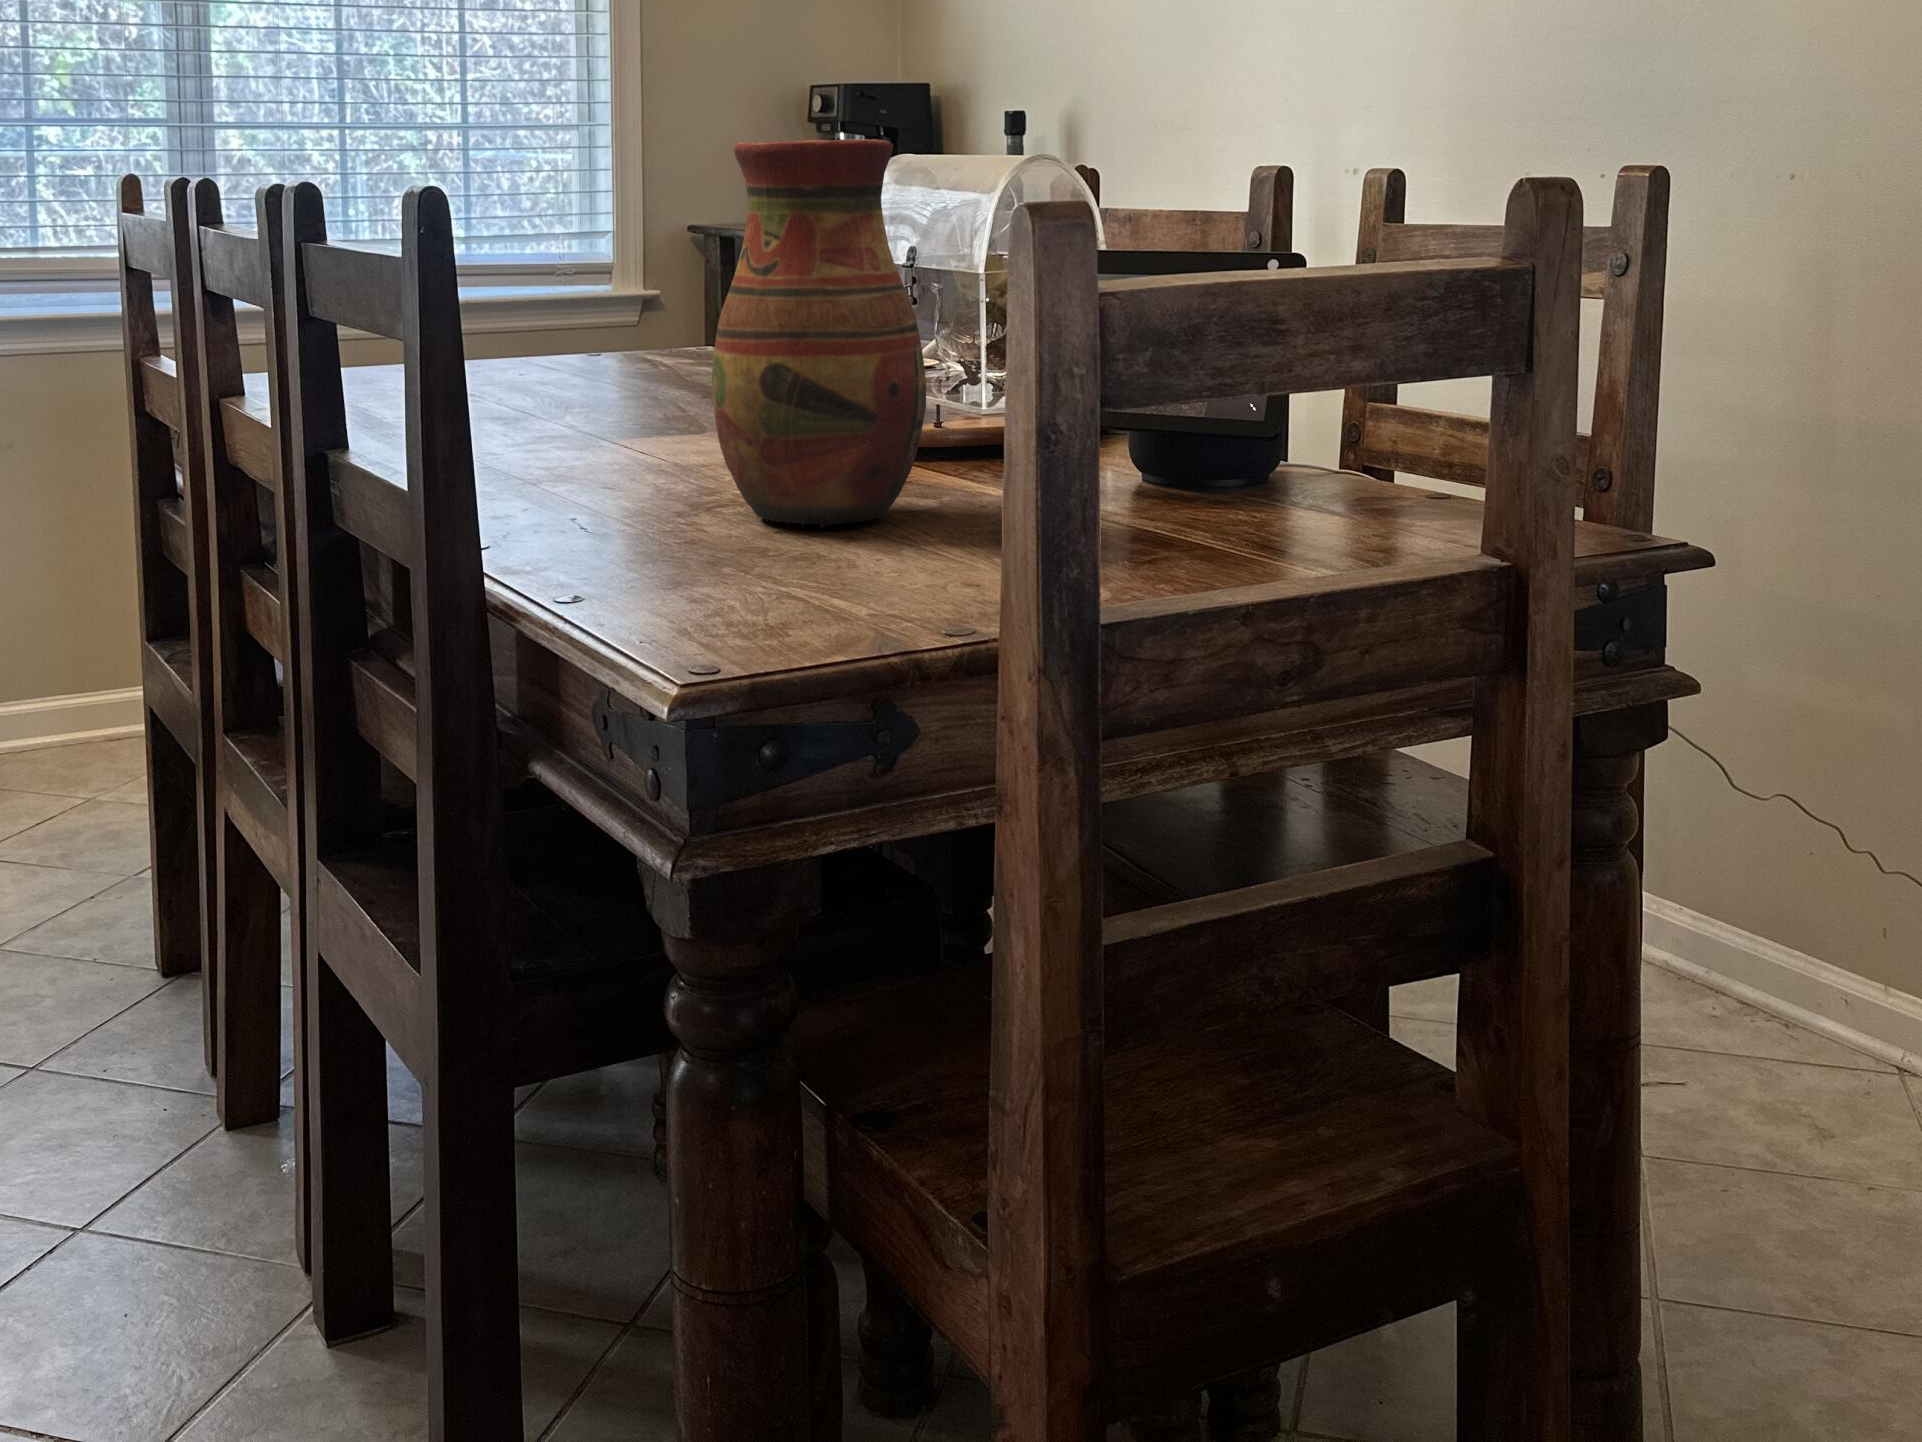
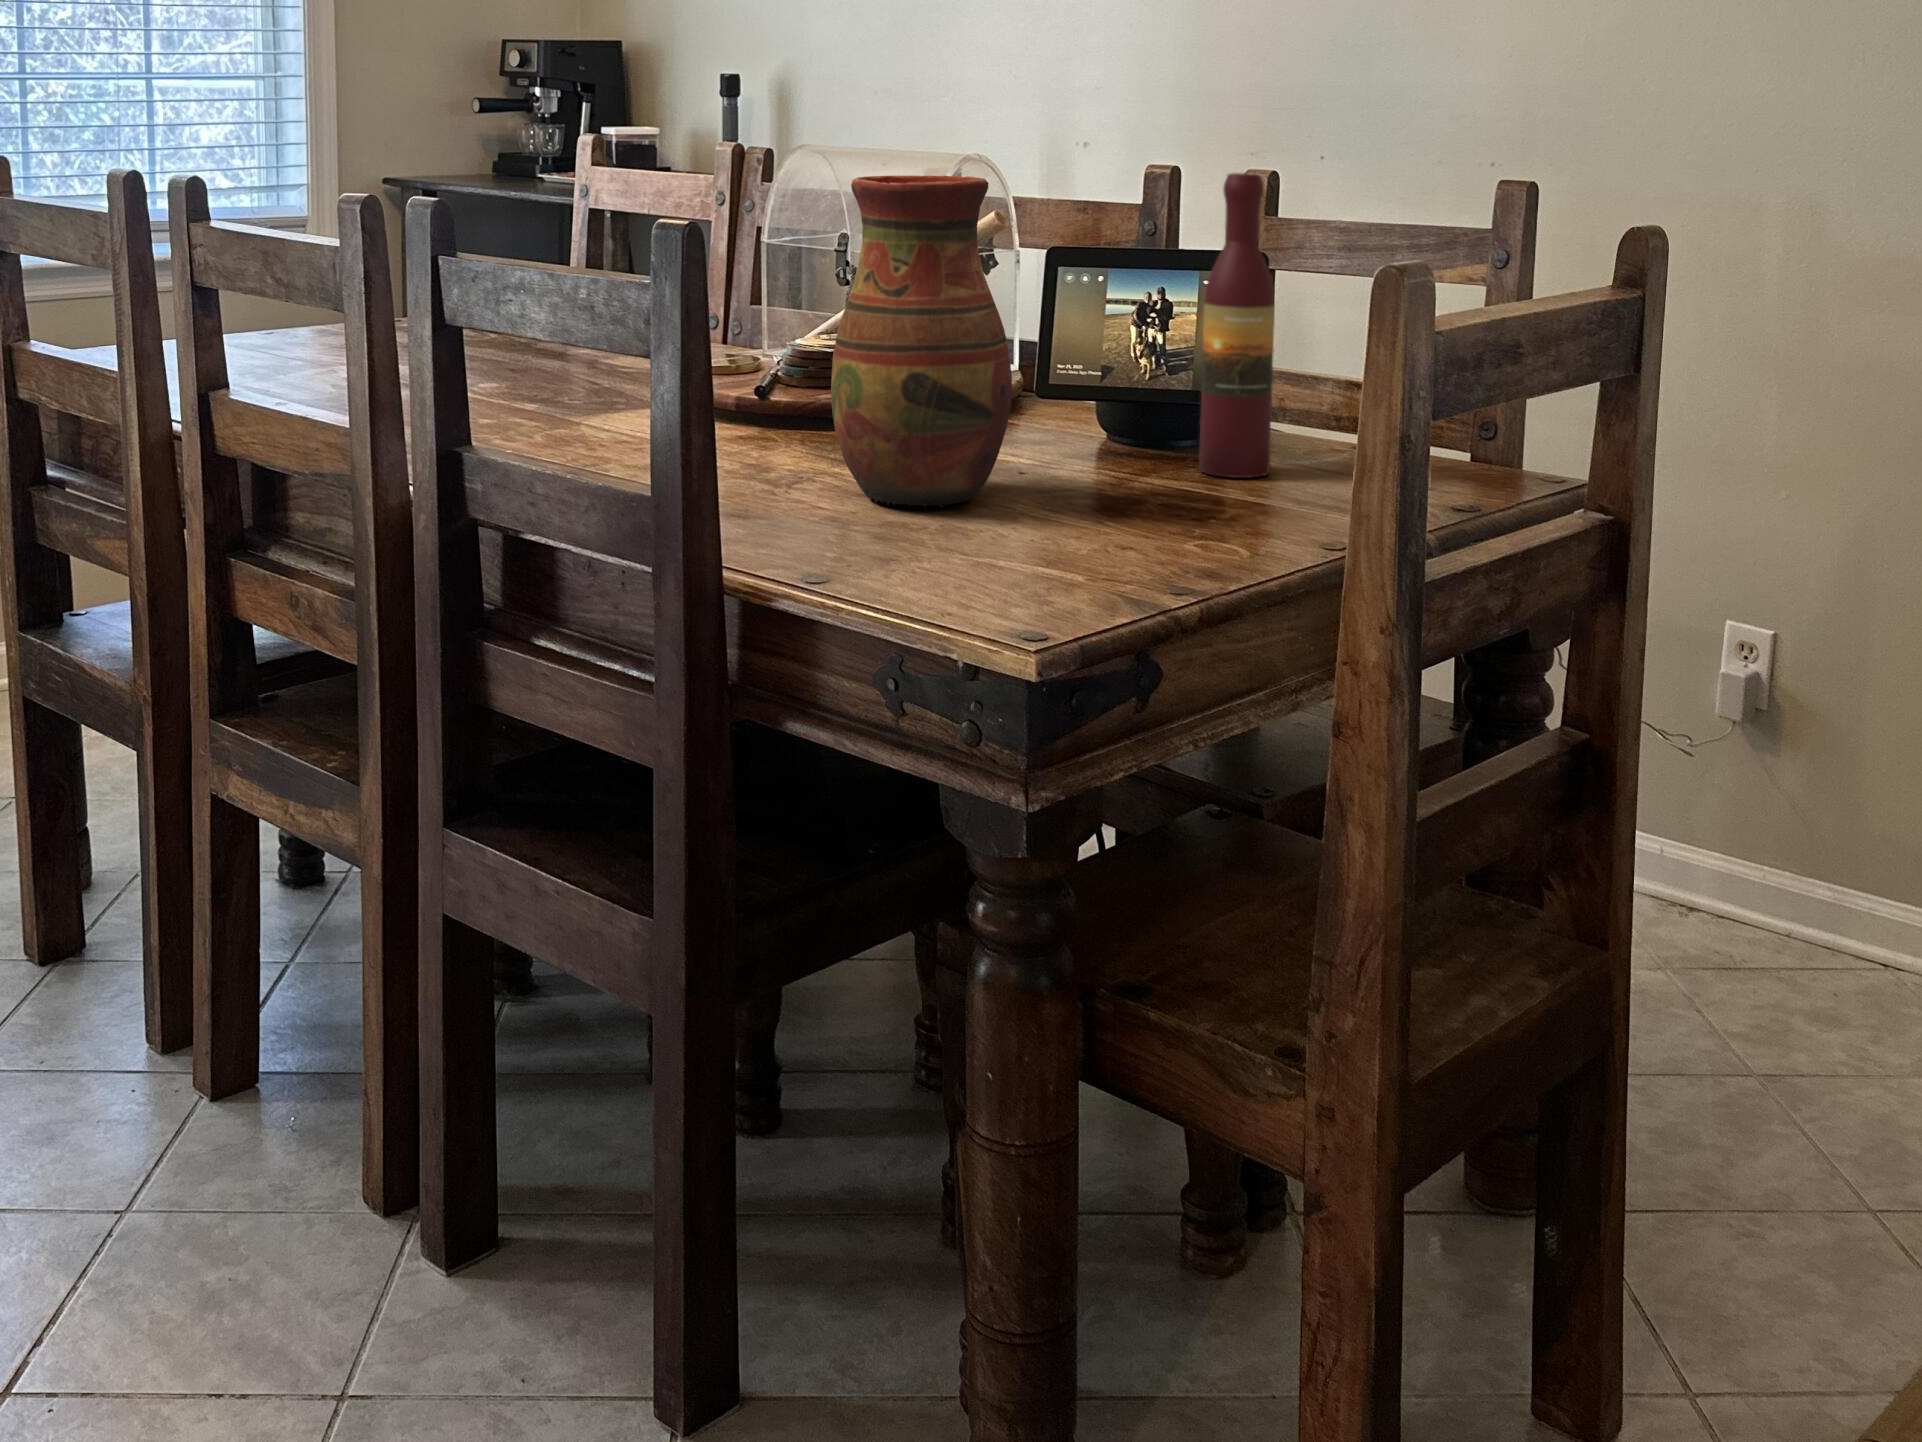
wine bottle: none [1203,141,1293,516] -> present [1199,173,1275,478]

